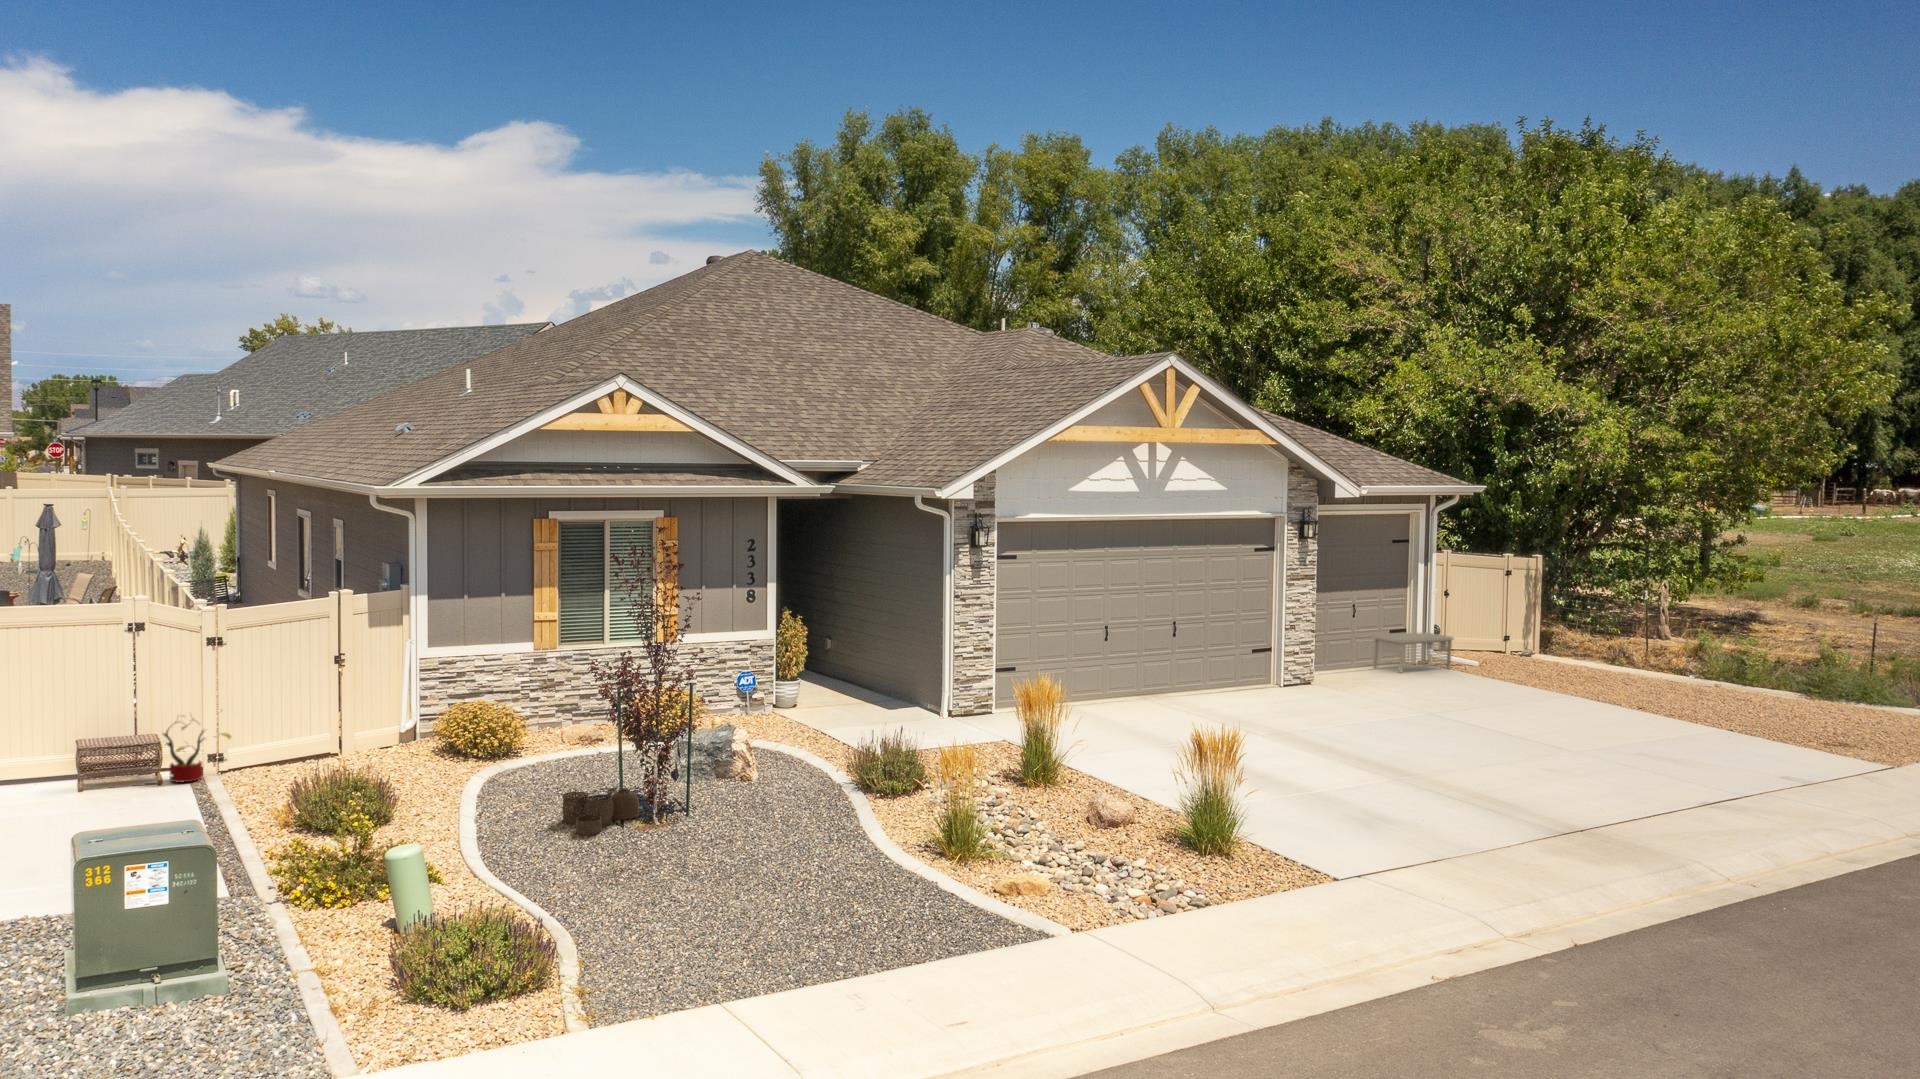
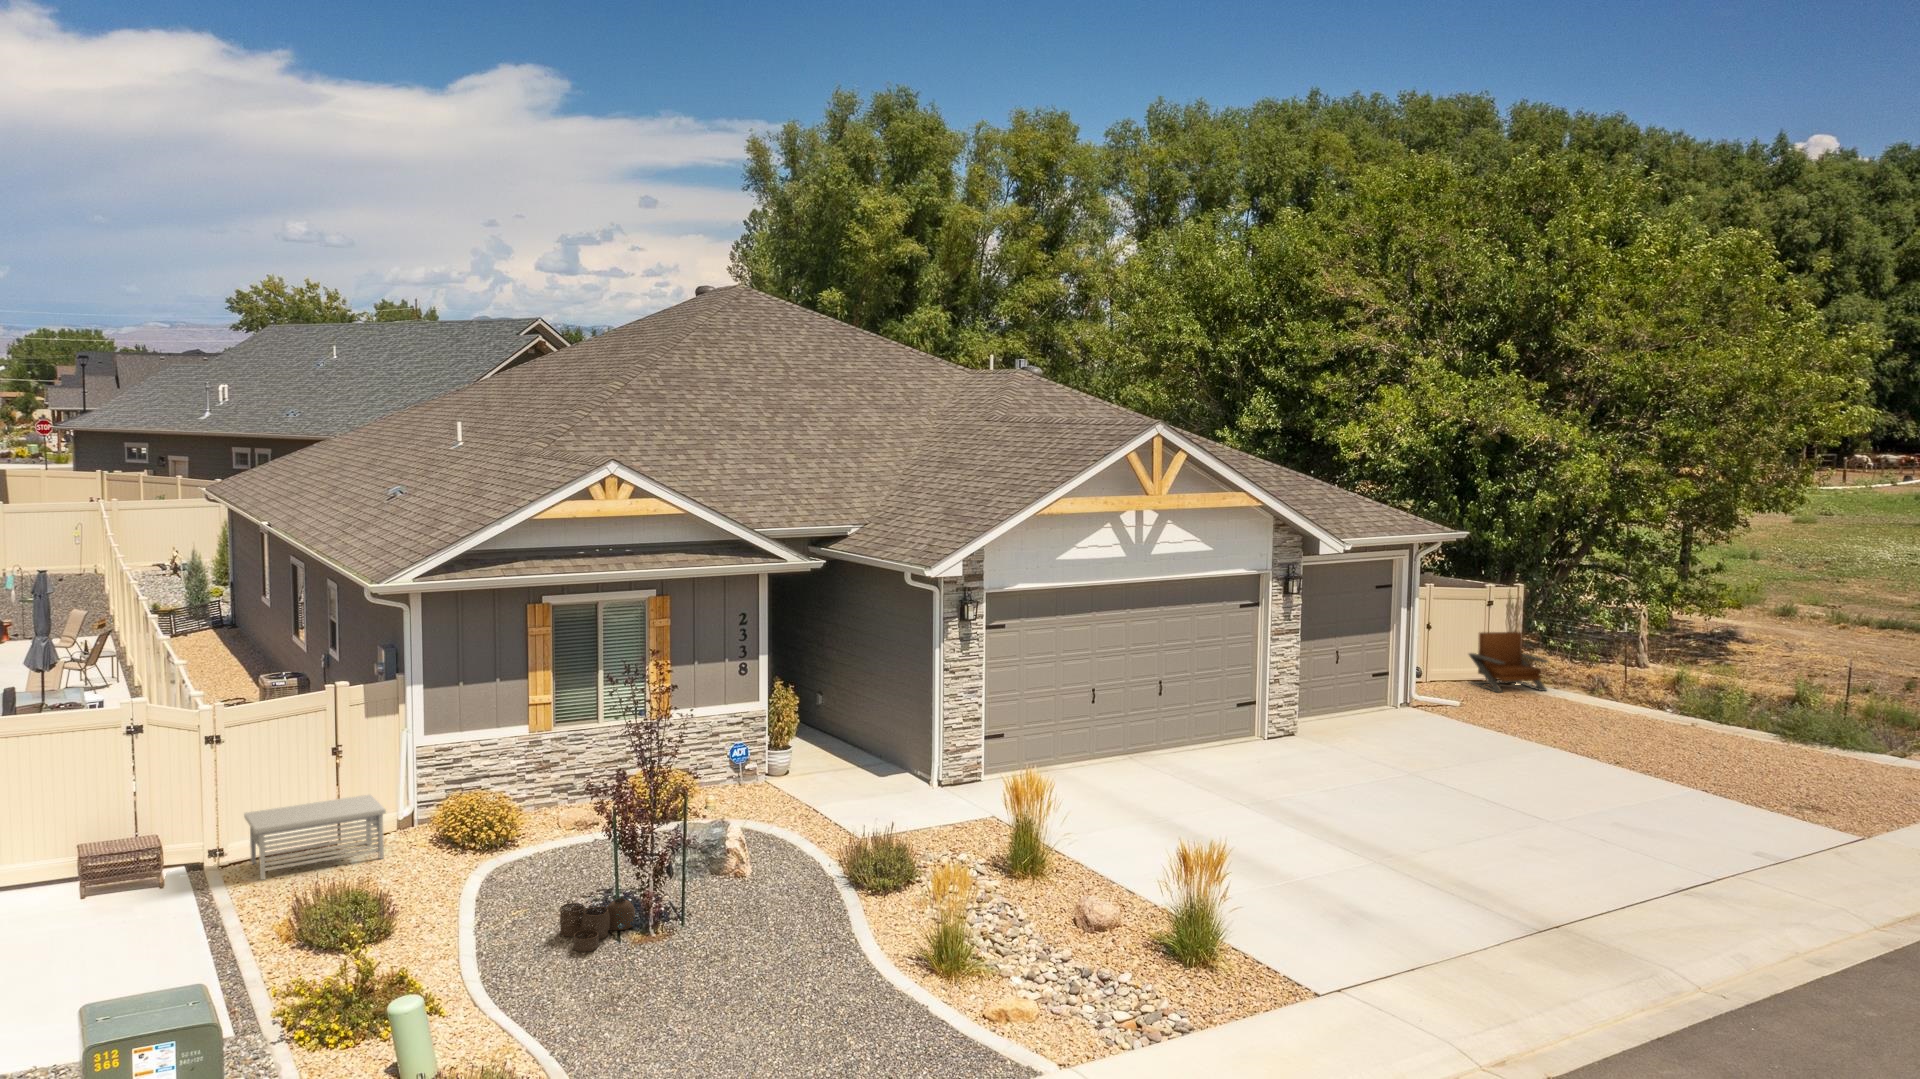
lounge chair: none [1486,598,1569,657] -> present [1469,632,1548,692]
storage bench: present [1371,633,1454,673] -> present [244,795,386,880]
decorative plant: present [163,722,231,782] -> none [143,812,232,887]

